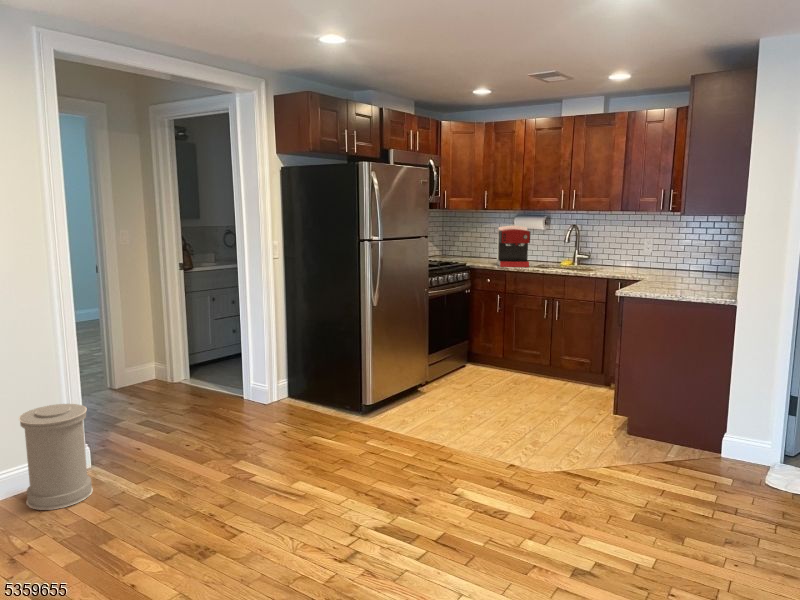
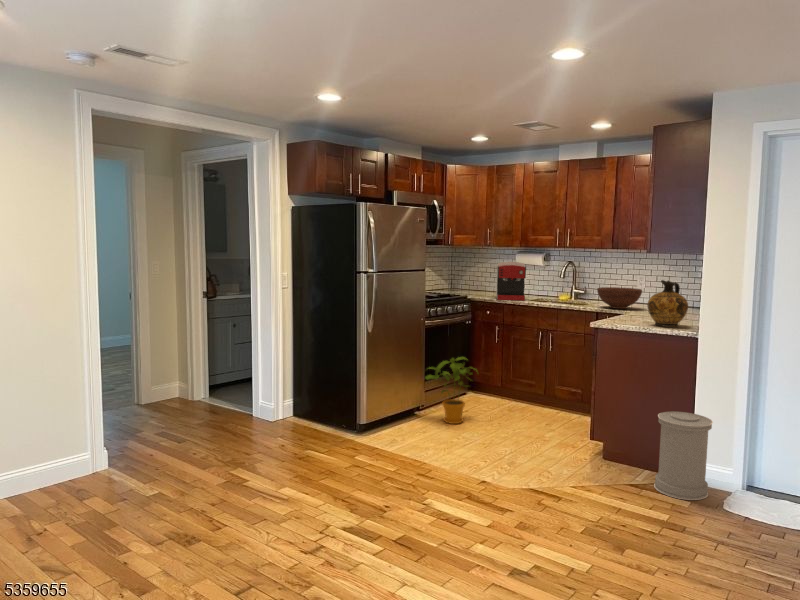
ceramic jug: none [678,245,722,295] -> present [647,280,688,327]
fruit bowl: none [609,252,657,275] -> present [597,287,642,309]
house plant: none [427,330,488,401] -> present [425,357,472,424]
trash can: present [19,404,93,510] -> present [654,411,713,500]

